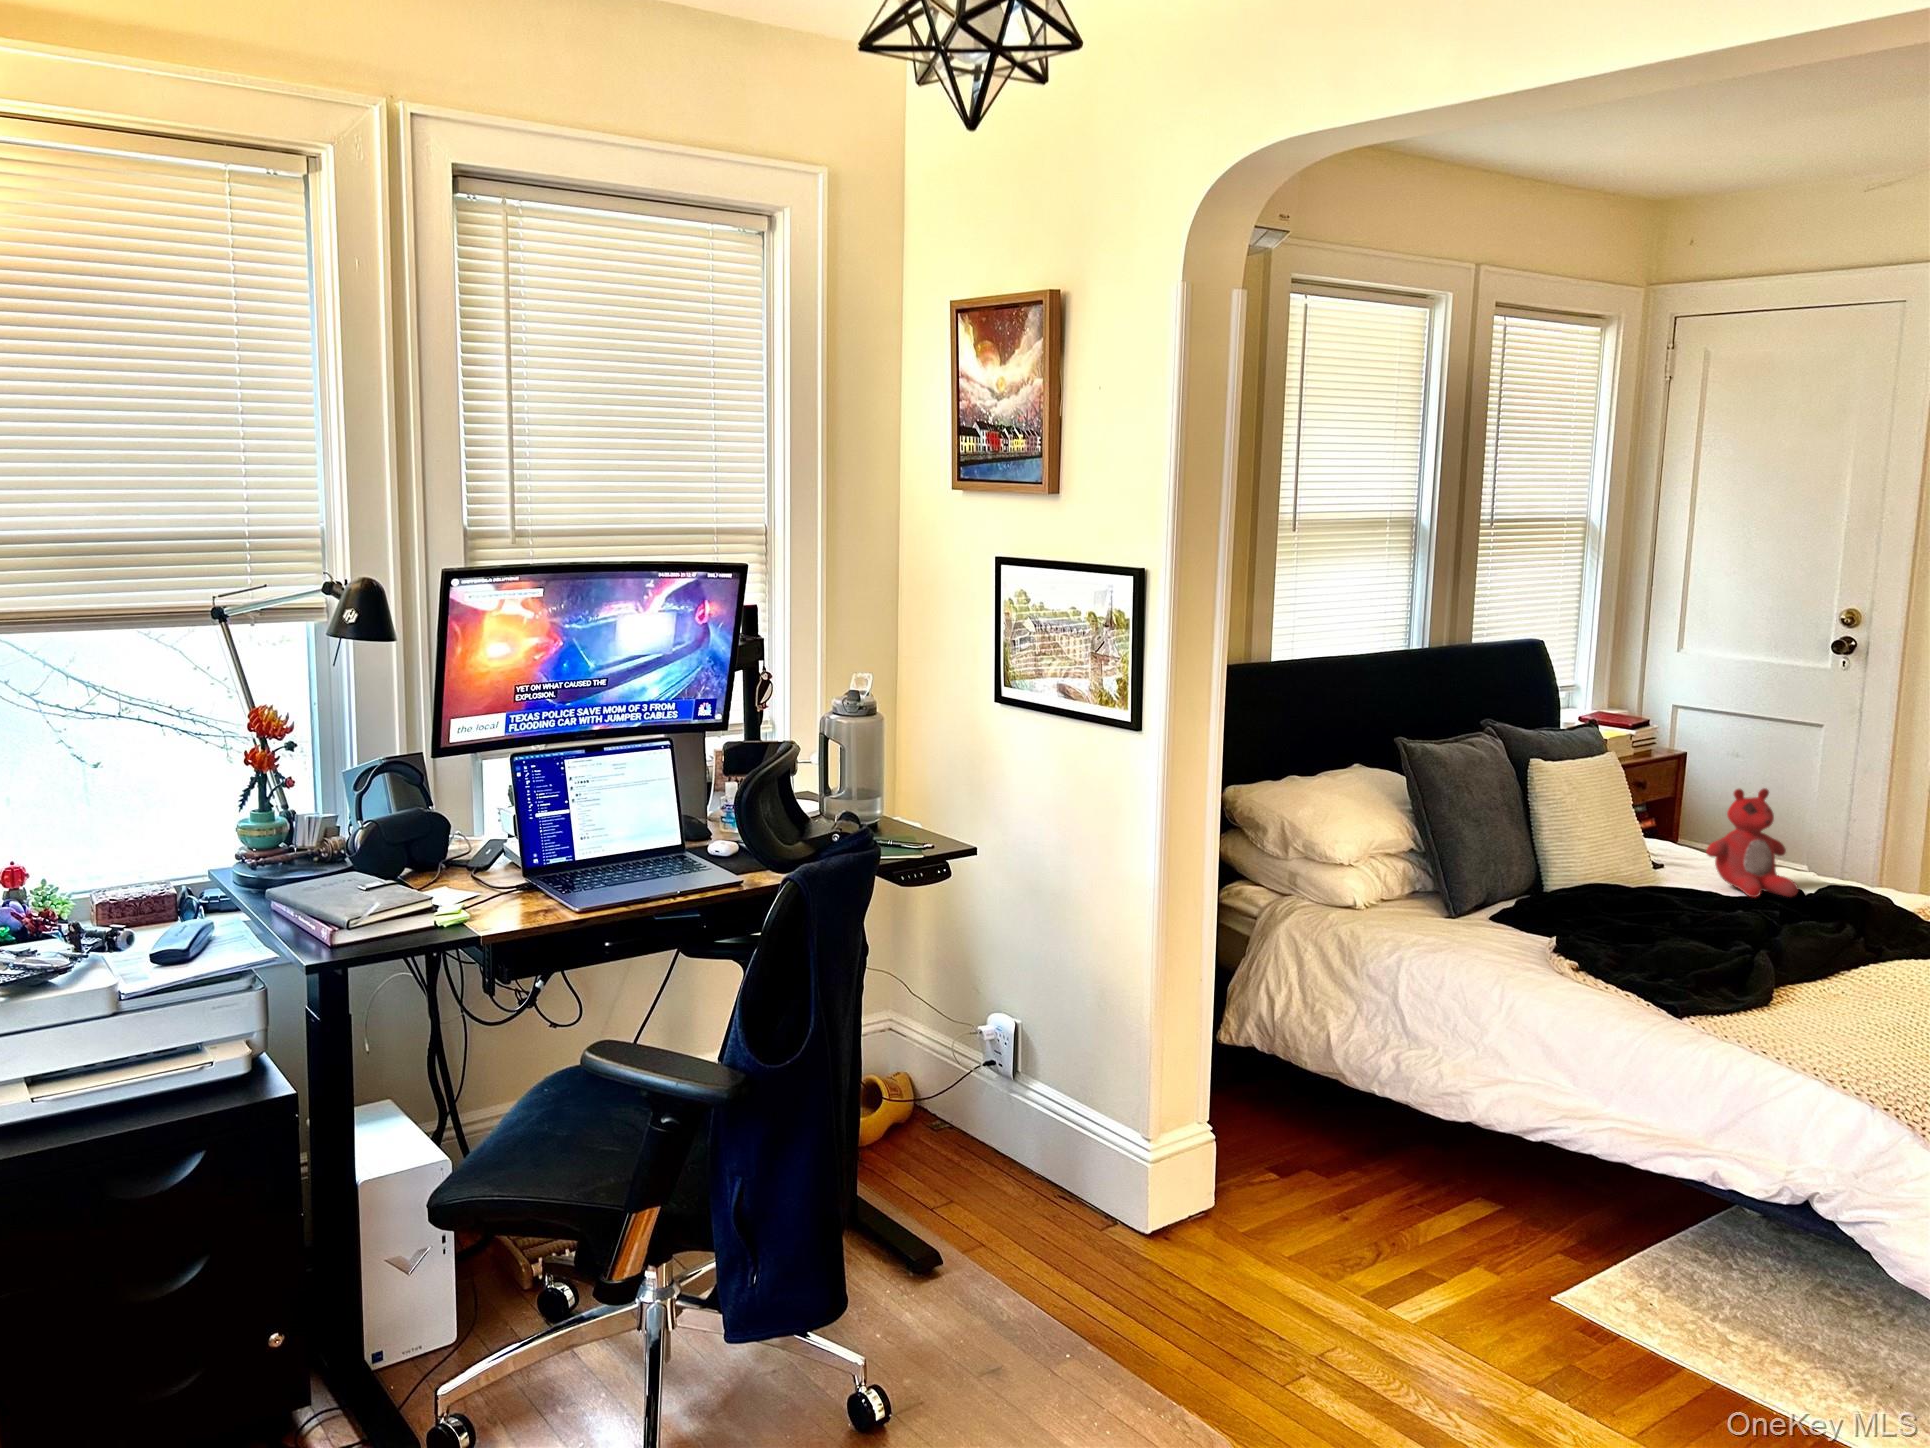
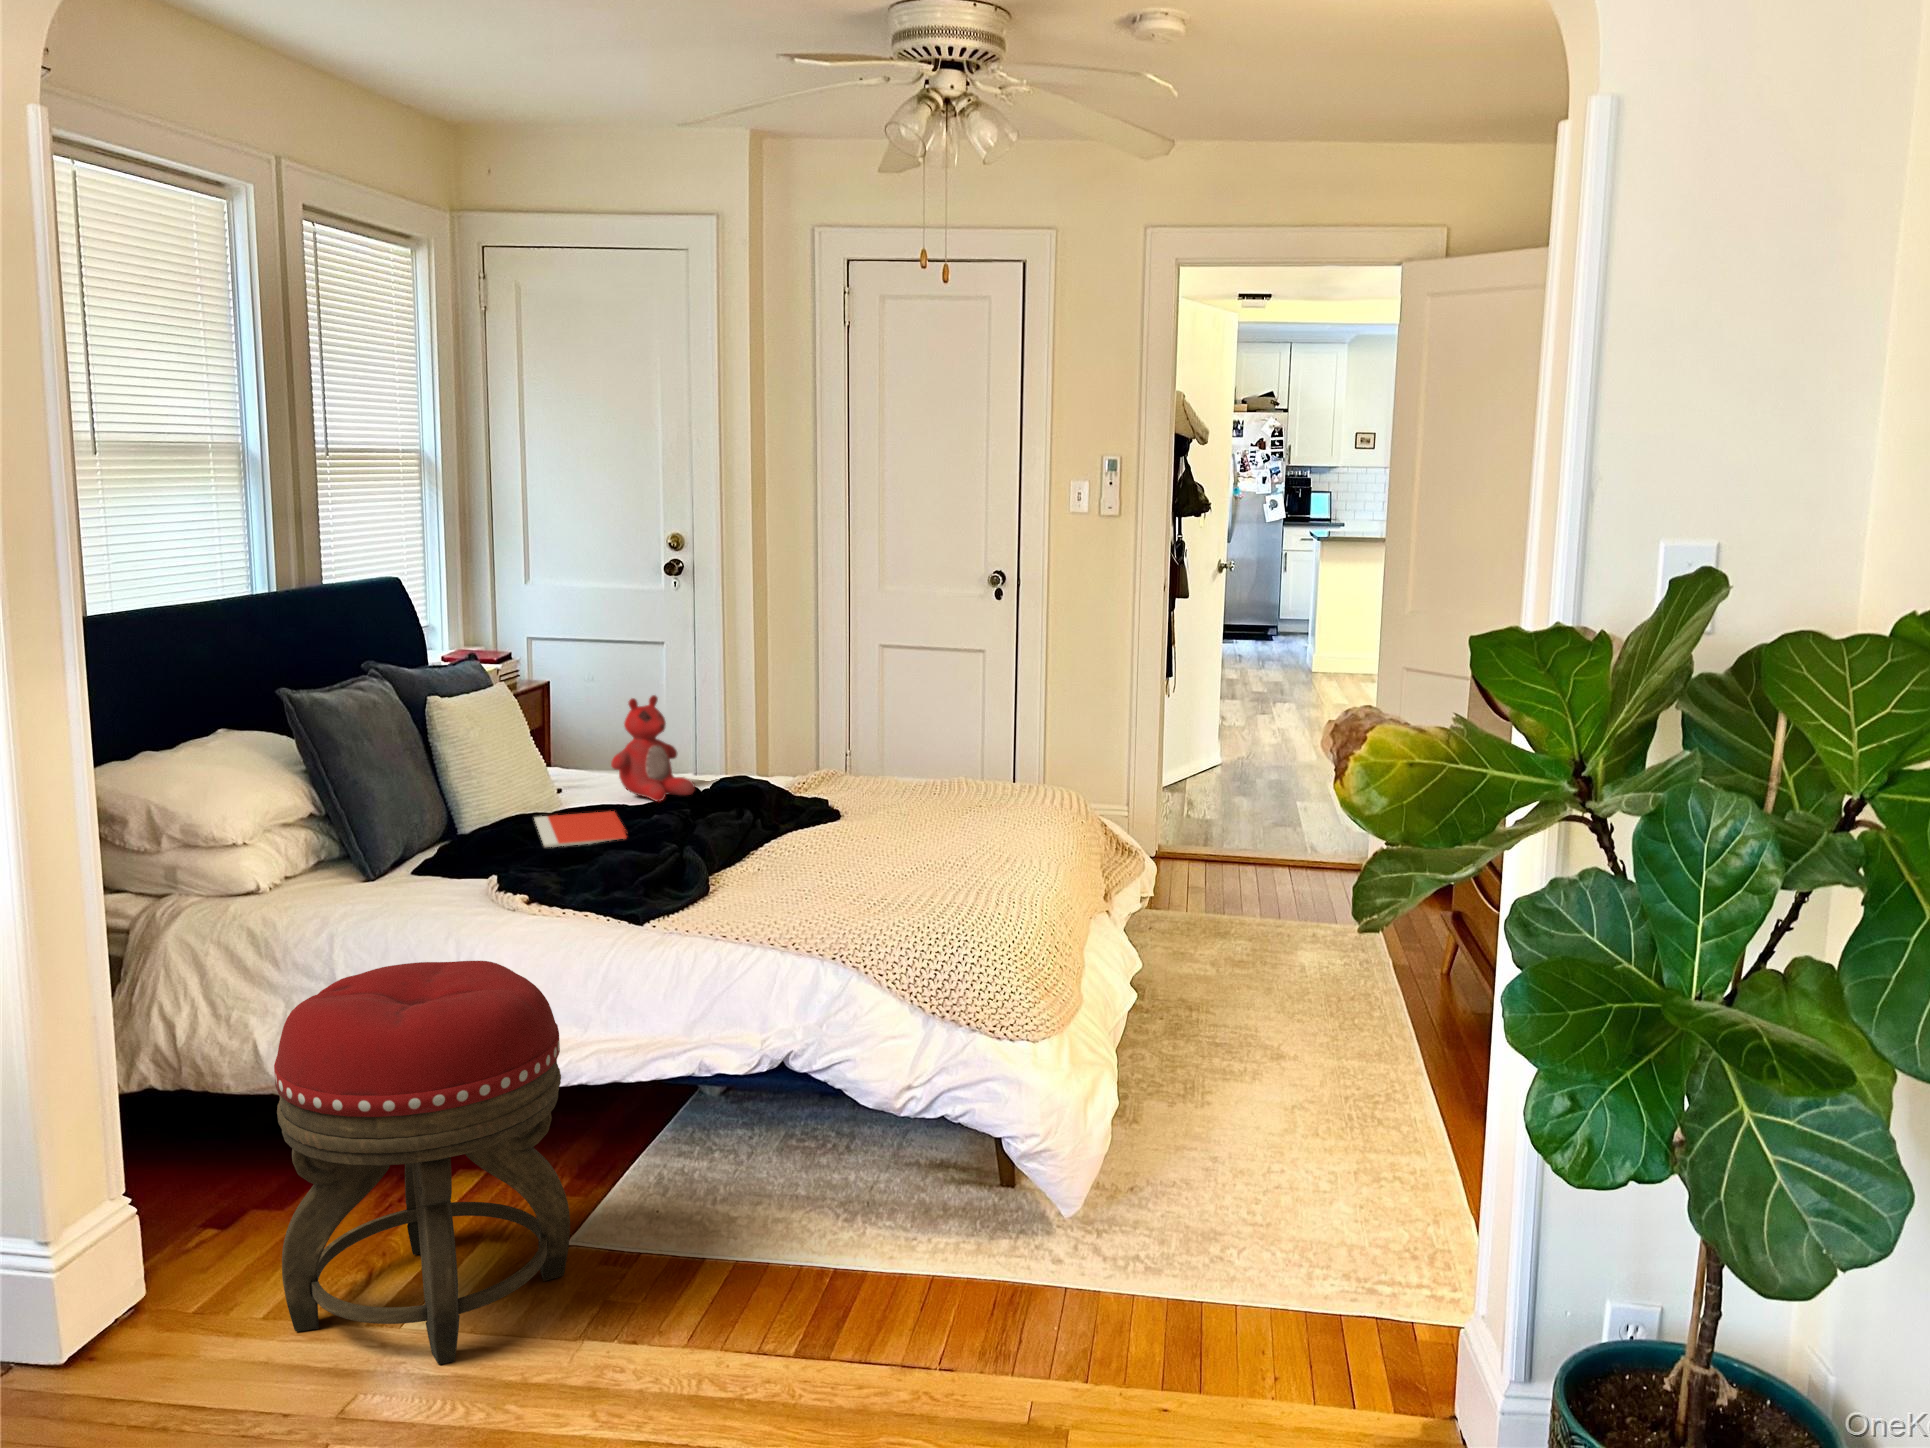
notebook: none [1612,888,1703,933] -> present [534,811,627,847]
footstool: none [1303,1001,1561,1357] -> present [274,961,570,1364]

